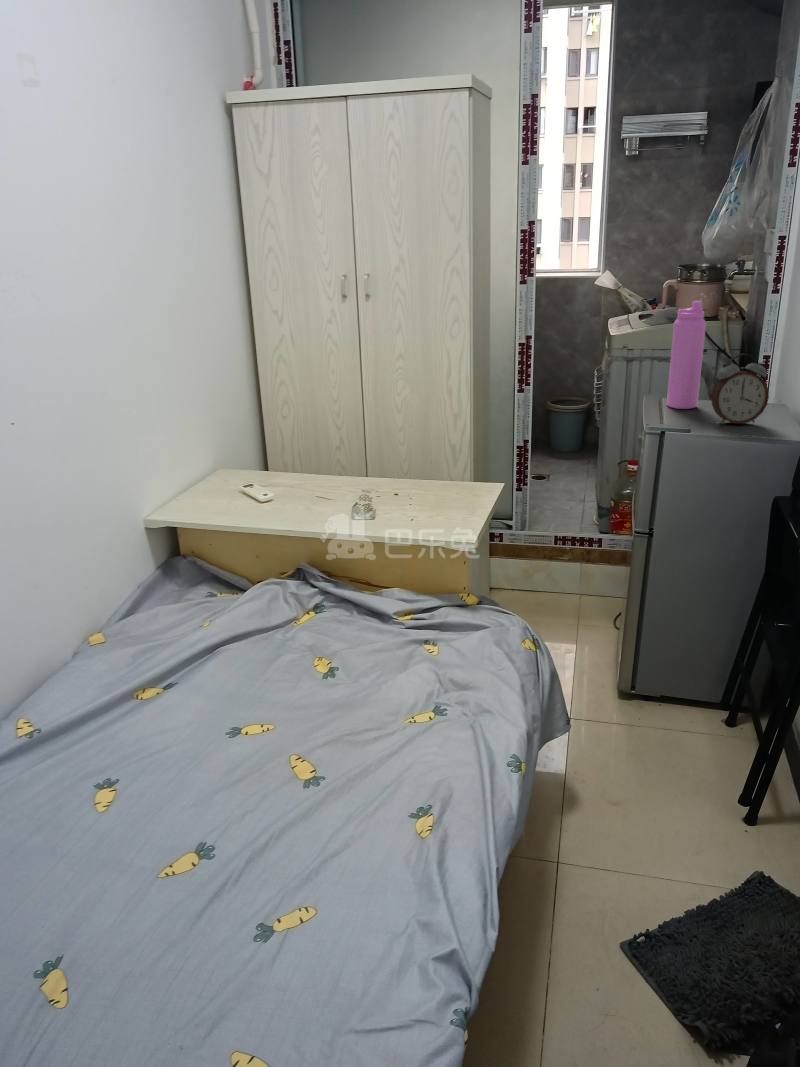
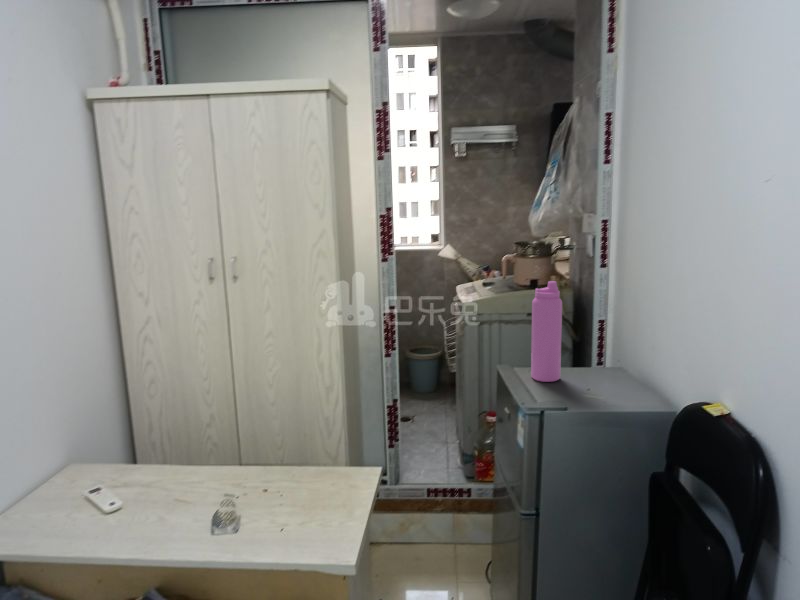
alarm clock: present [711,354,769,424] -> none [579,332,633,401]

